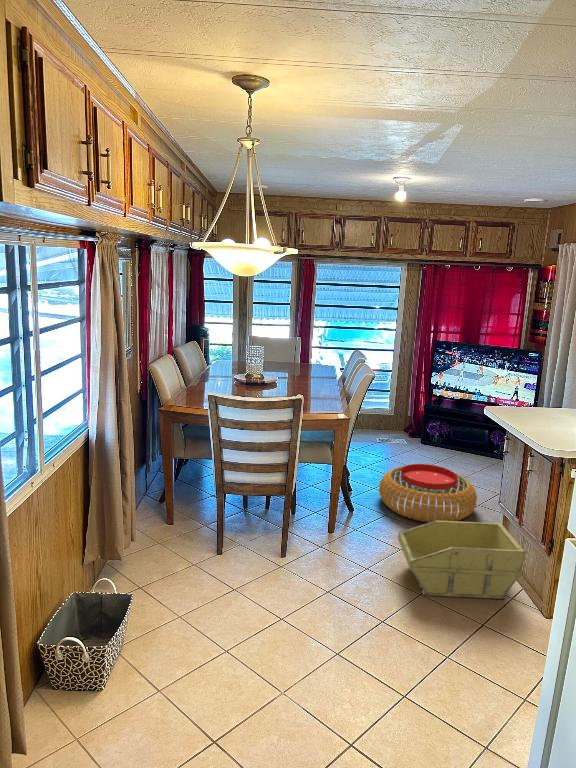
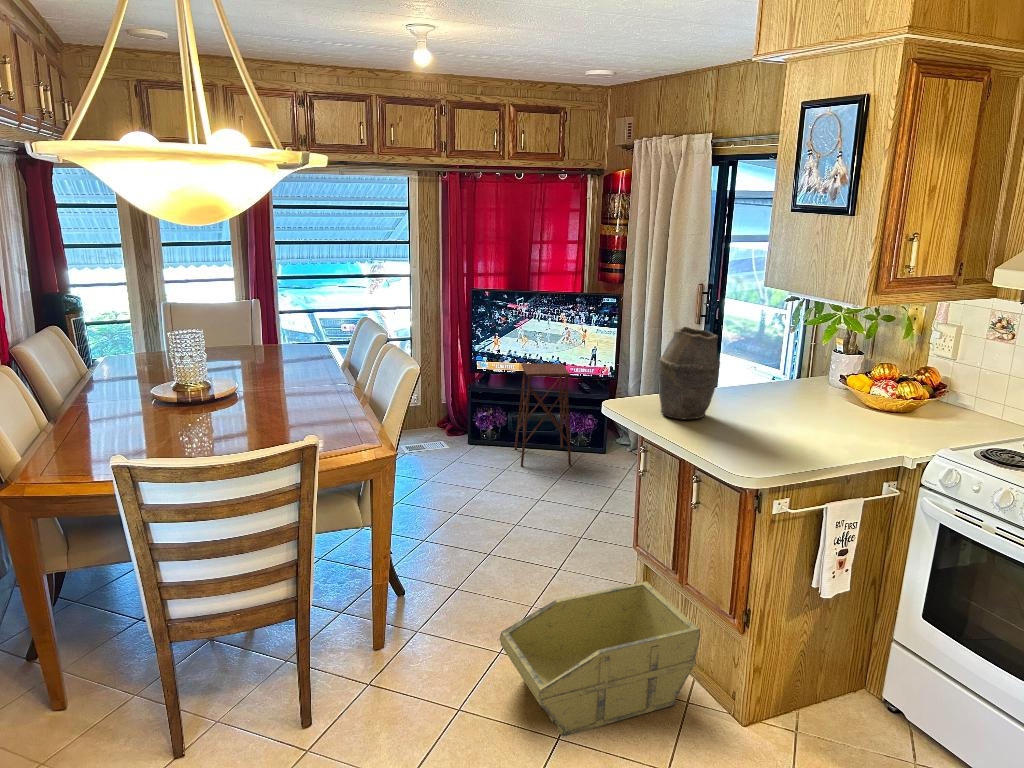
vase: none [514,360,557,417] -> present [659,327,720,420]
side table: none [453,393,495,466] -> present [515,364,571,466]
pouf: present [379,464,477,522] -> none [435,489,583,587]

